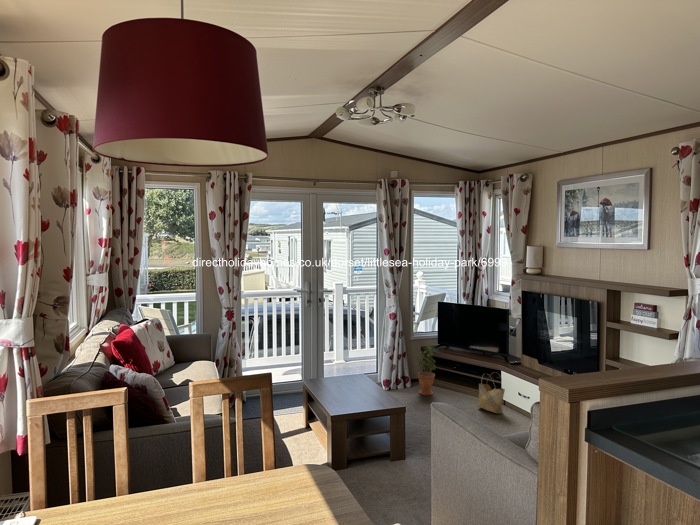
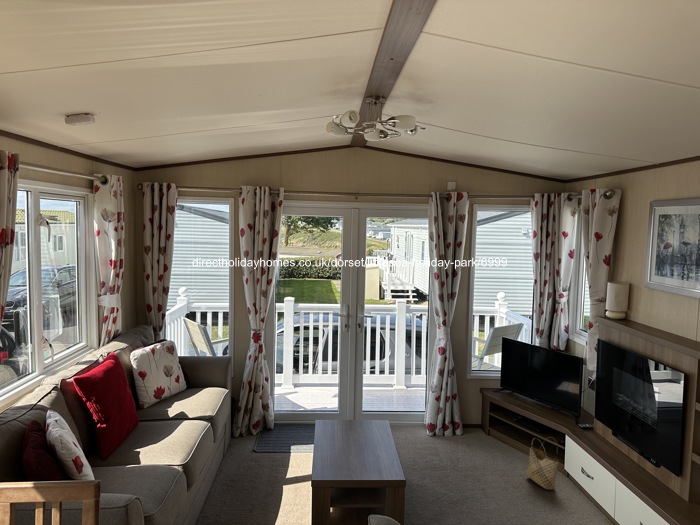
potted plant: present [415,346,436,395] -> none [461,388,489,450]

